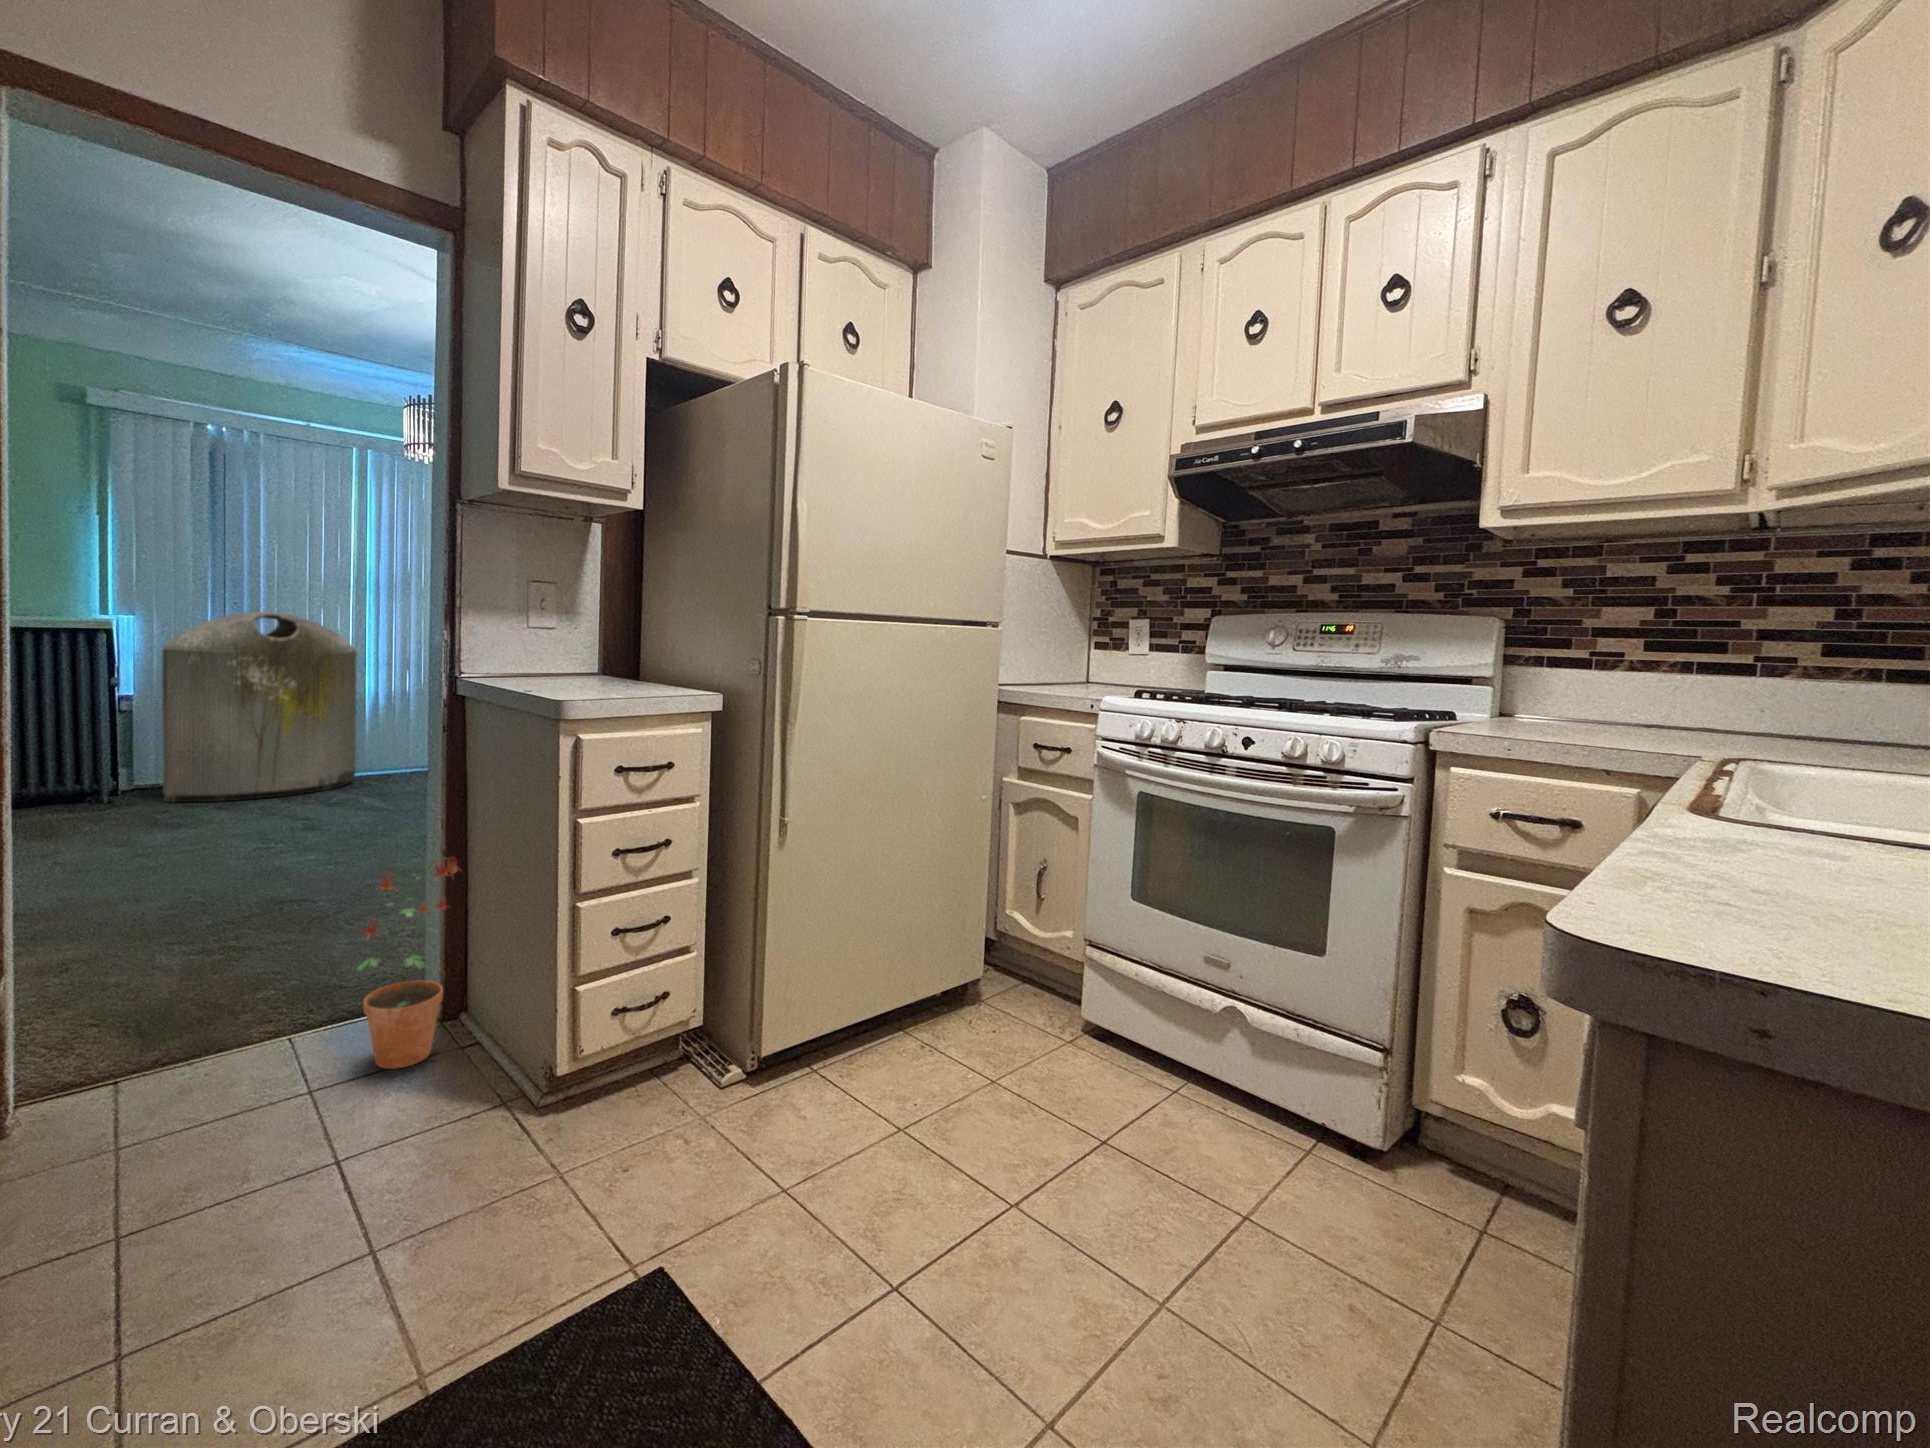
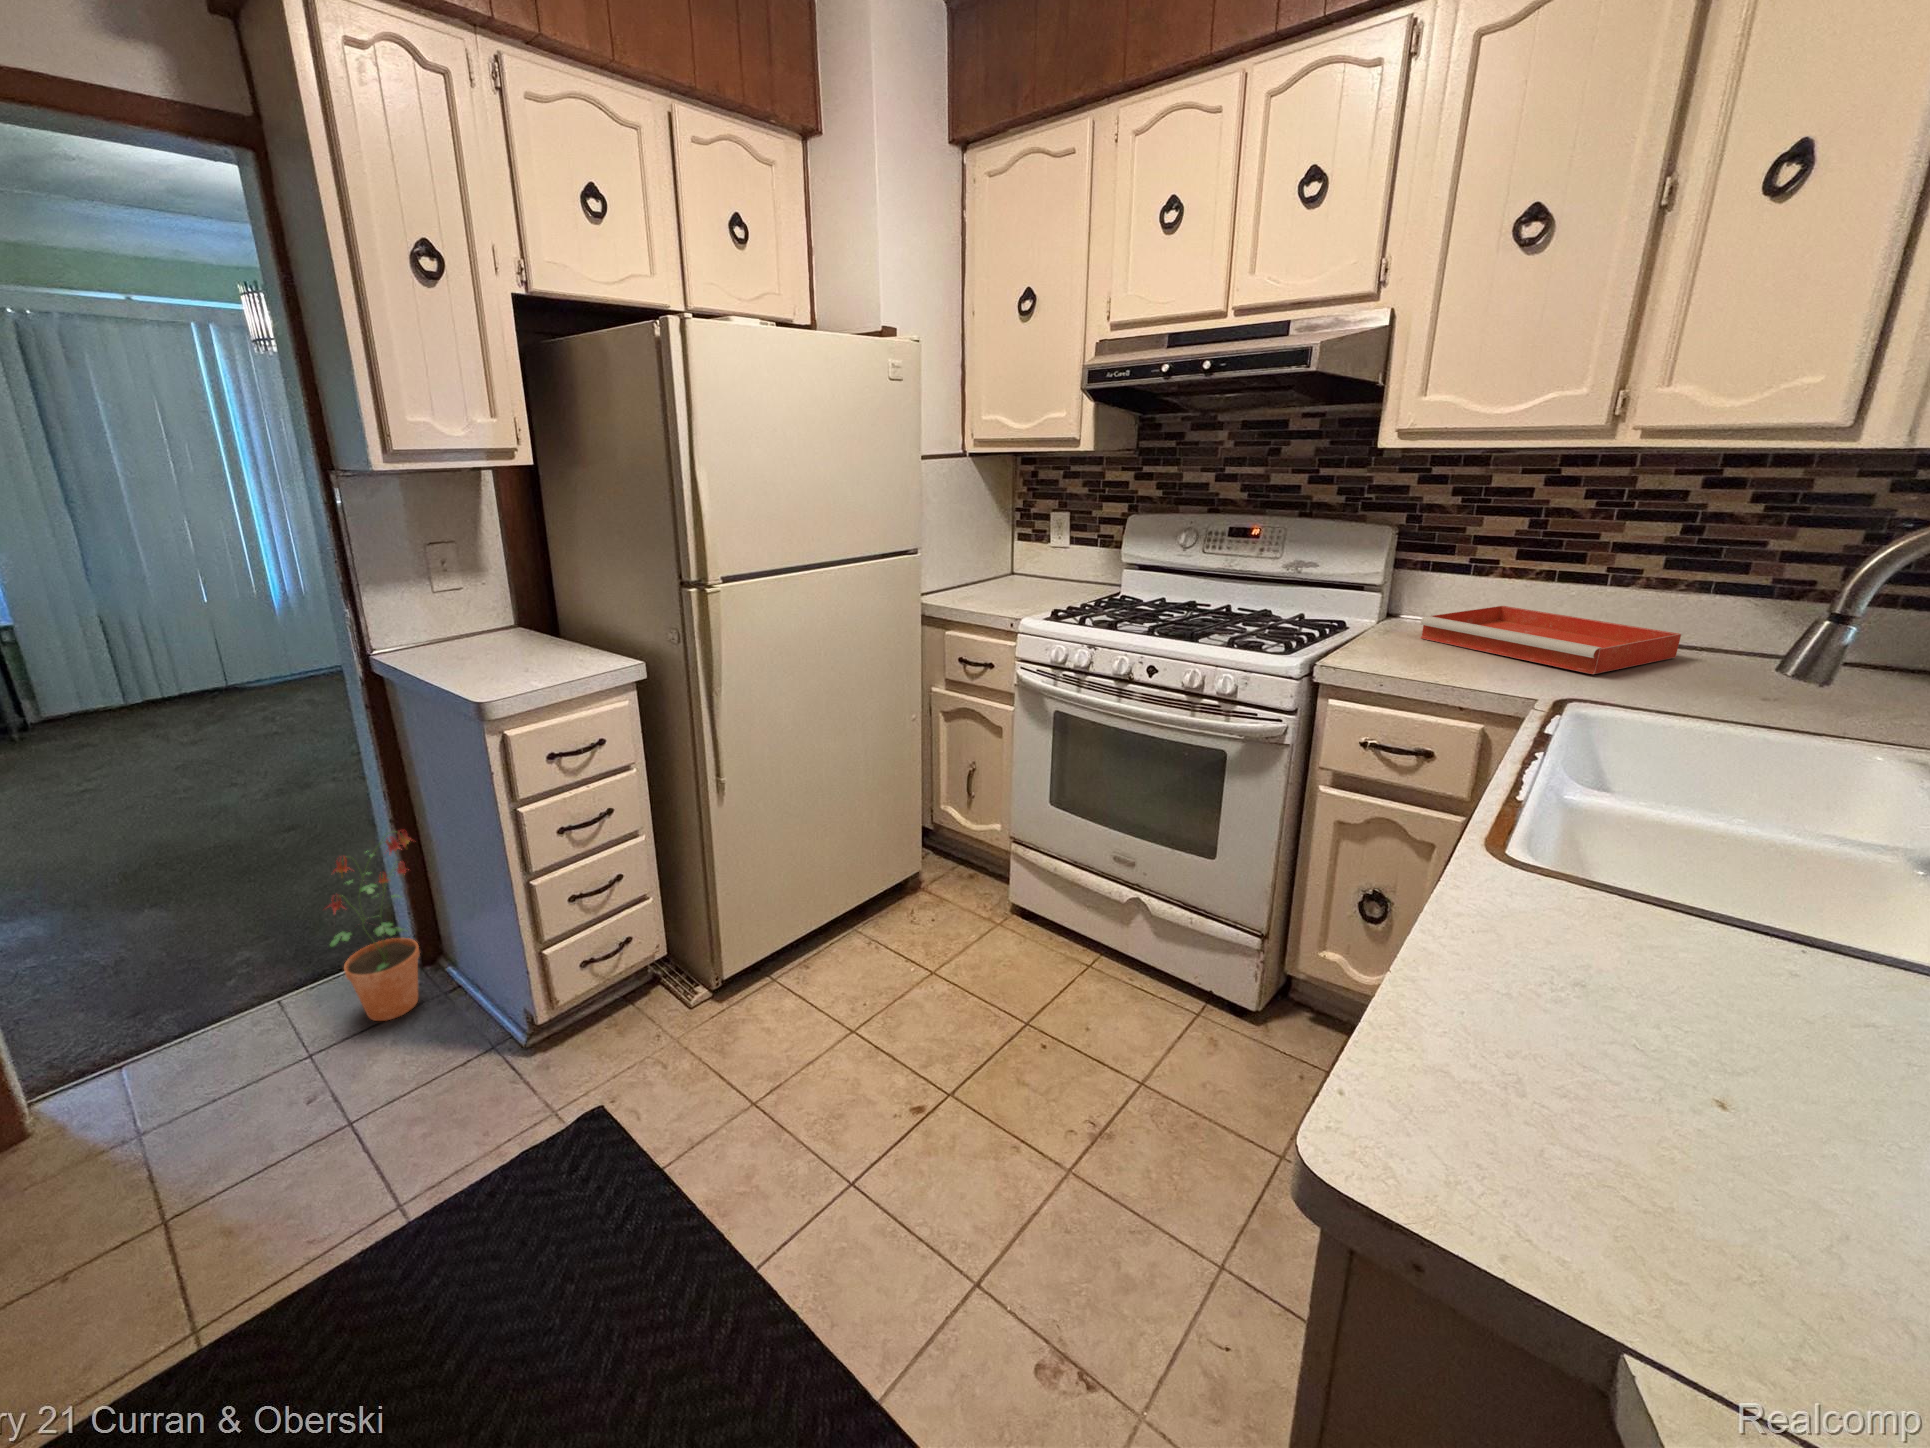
trash can: present [162,612,356,802] -> none [39,522,286,731]
tray: none [1543,699,1854,745] -> present [1420,606,1681,674]

